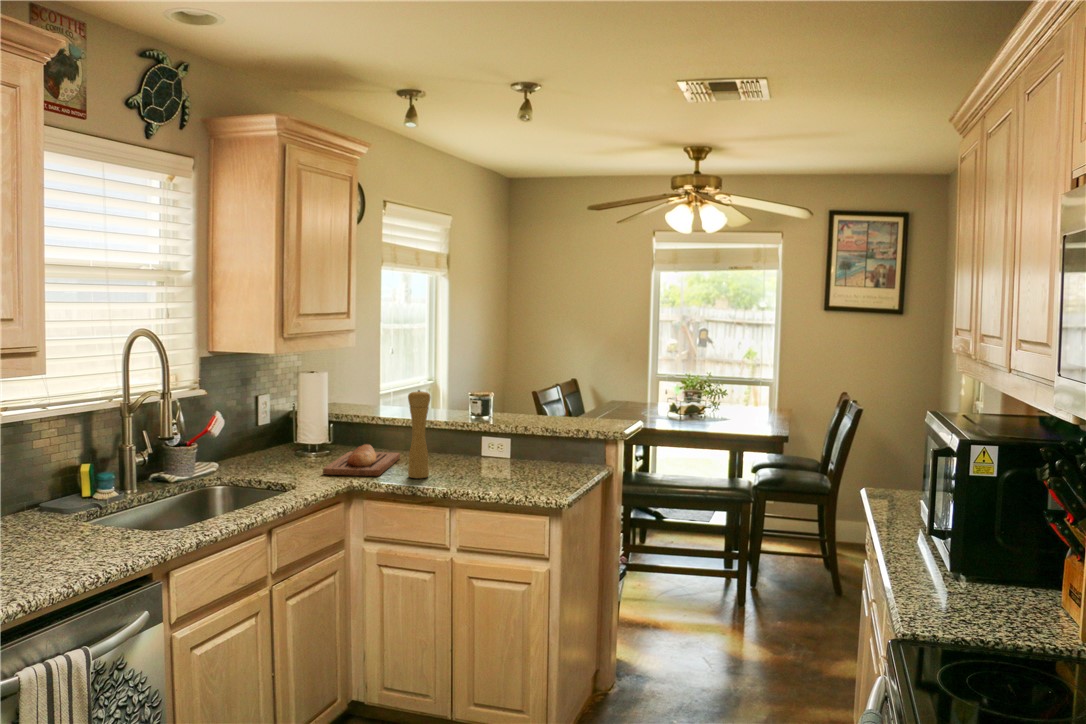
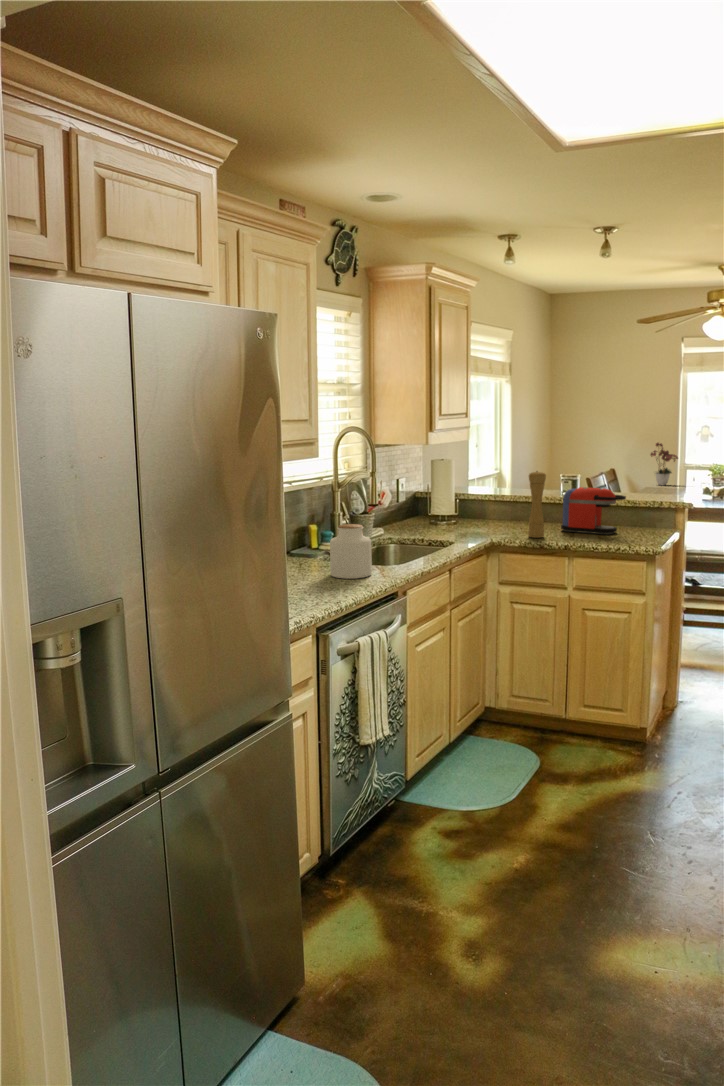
flower arrangement: none [618,346,653,398] -> present [651,443,678,485]
coffee maker: none [459,411,537,473] -> present [561,487,626,534]
bread loaf: present [323,444,400,476] -> none [463,515,511,537]
jar: none [46,473,117,558] -> present [330,524,372,579]

